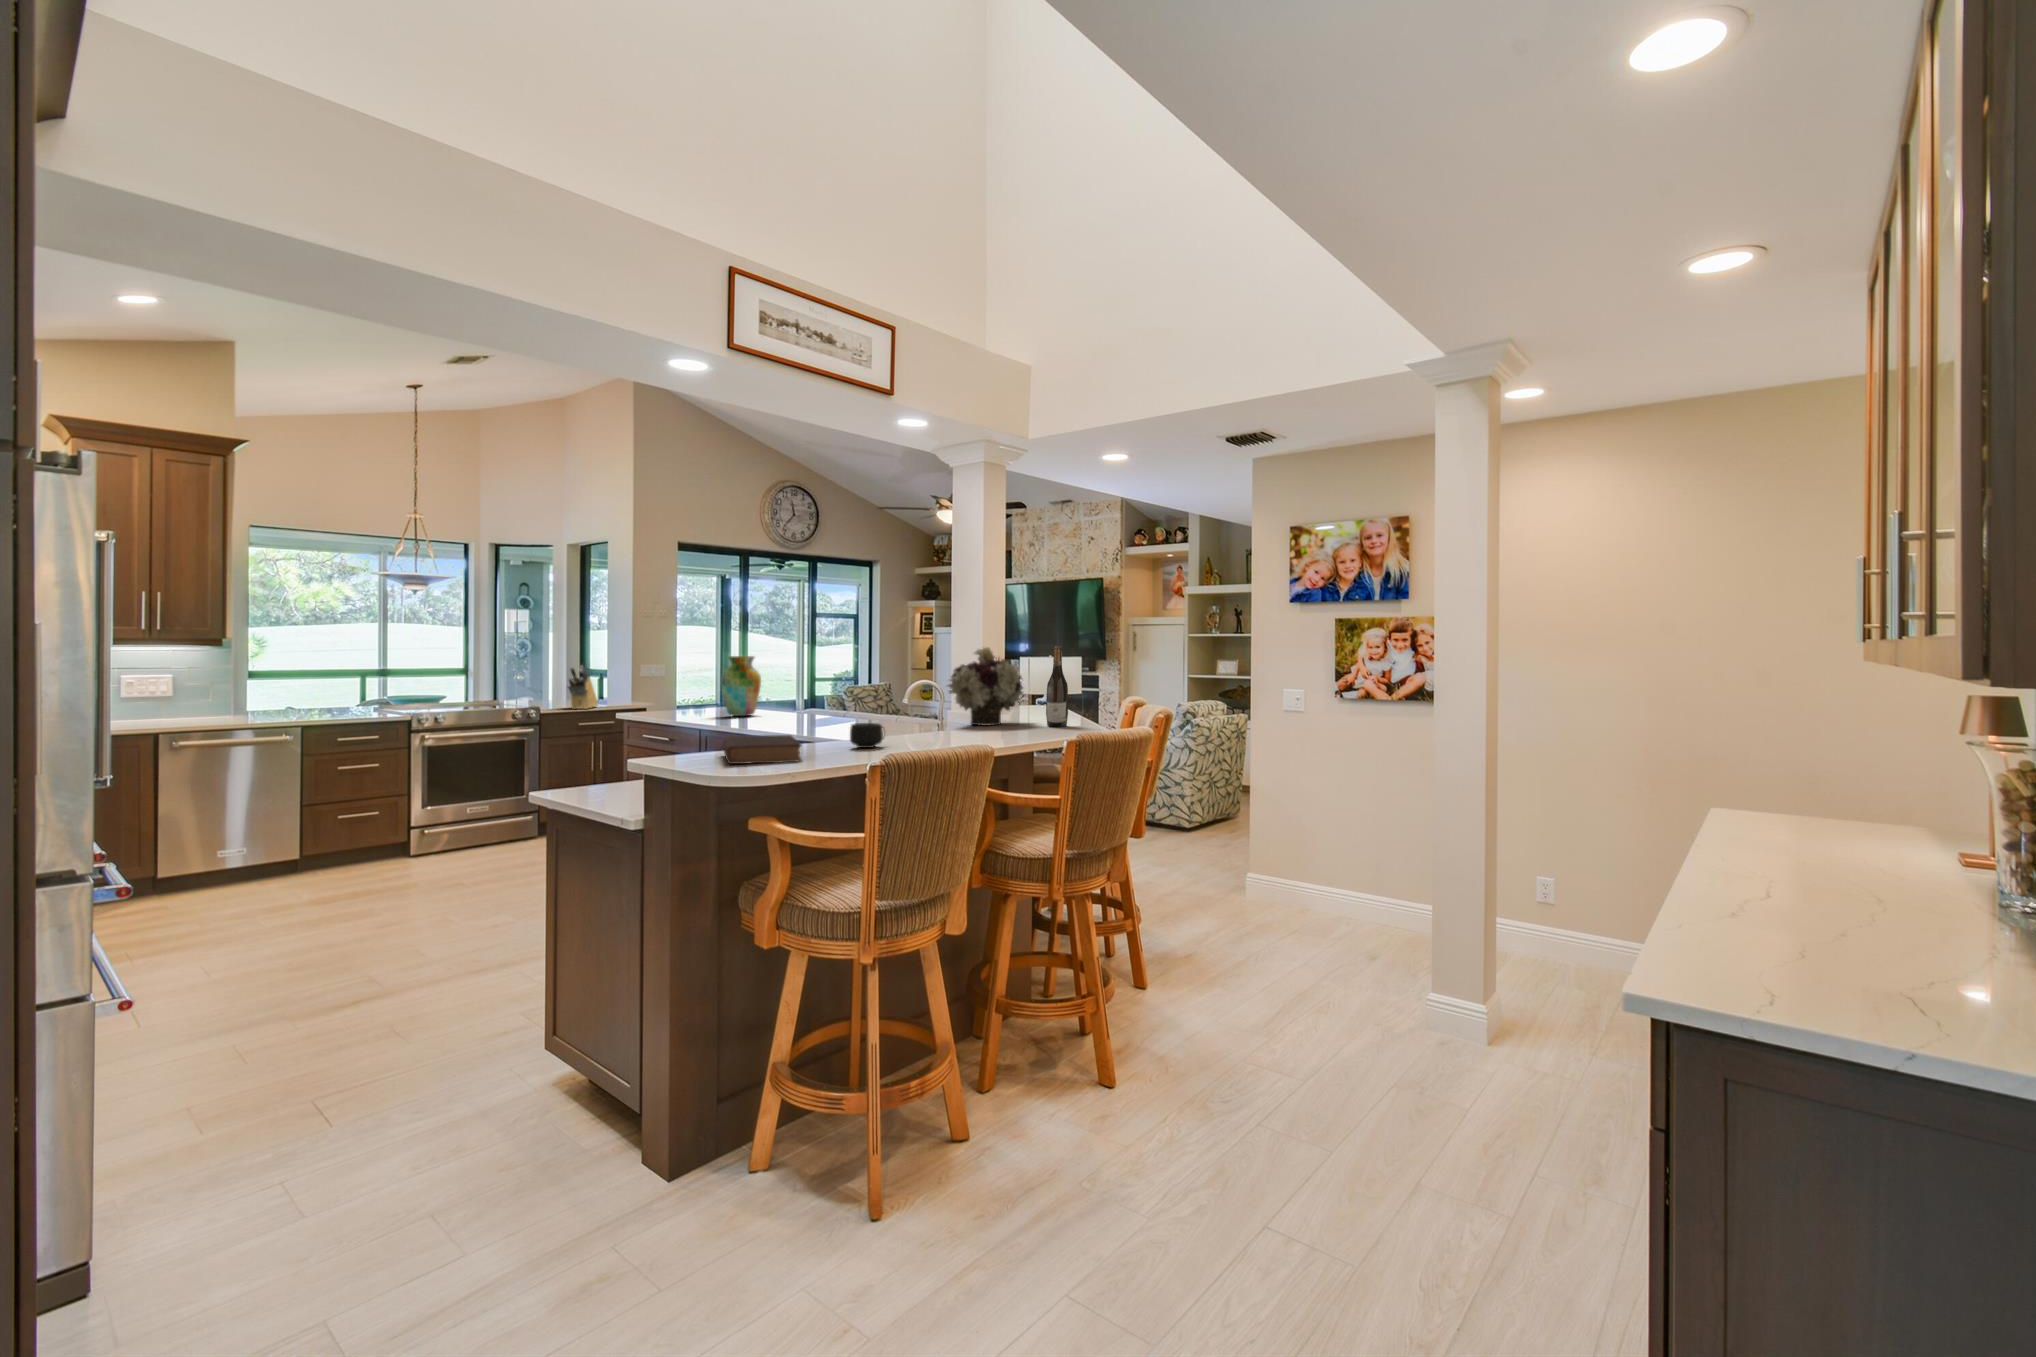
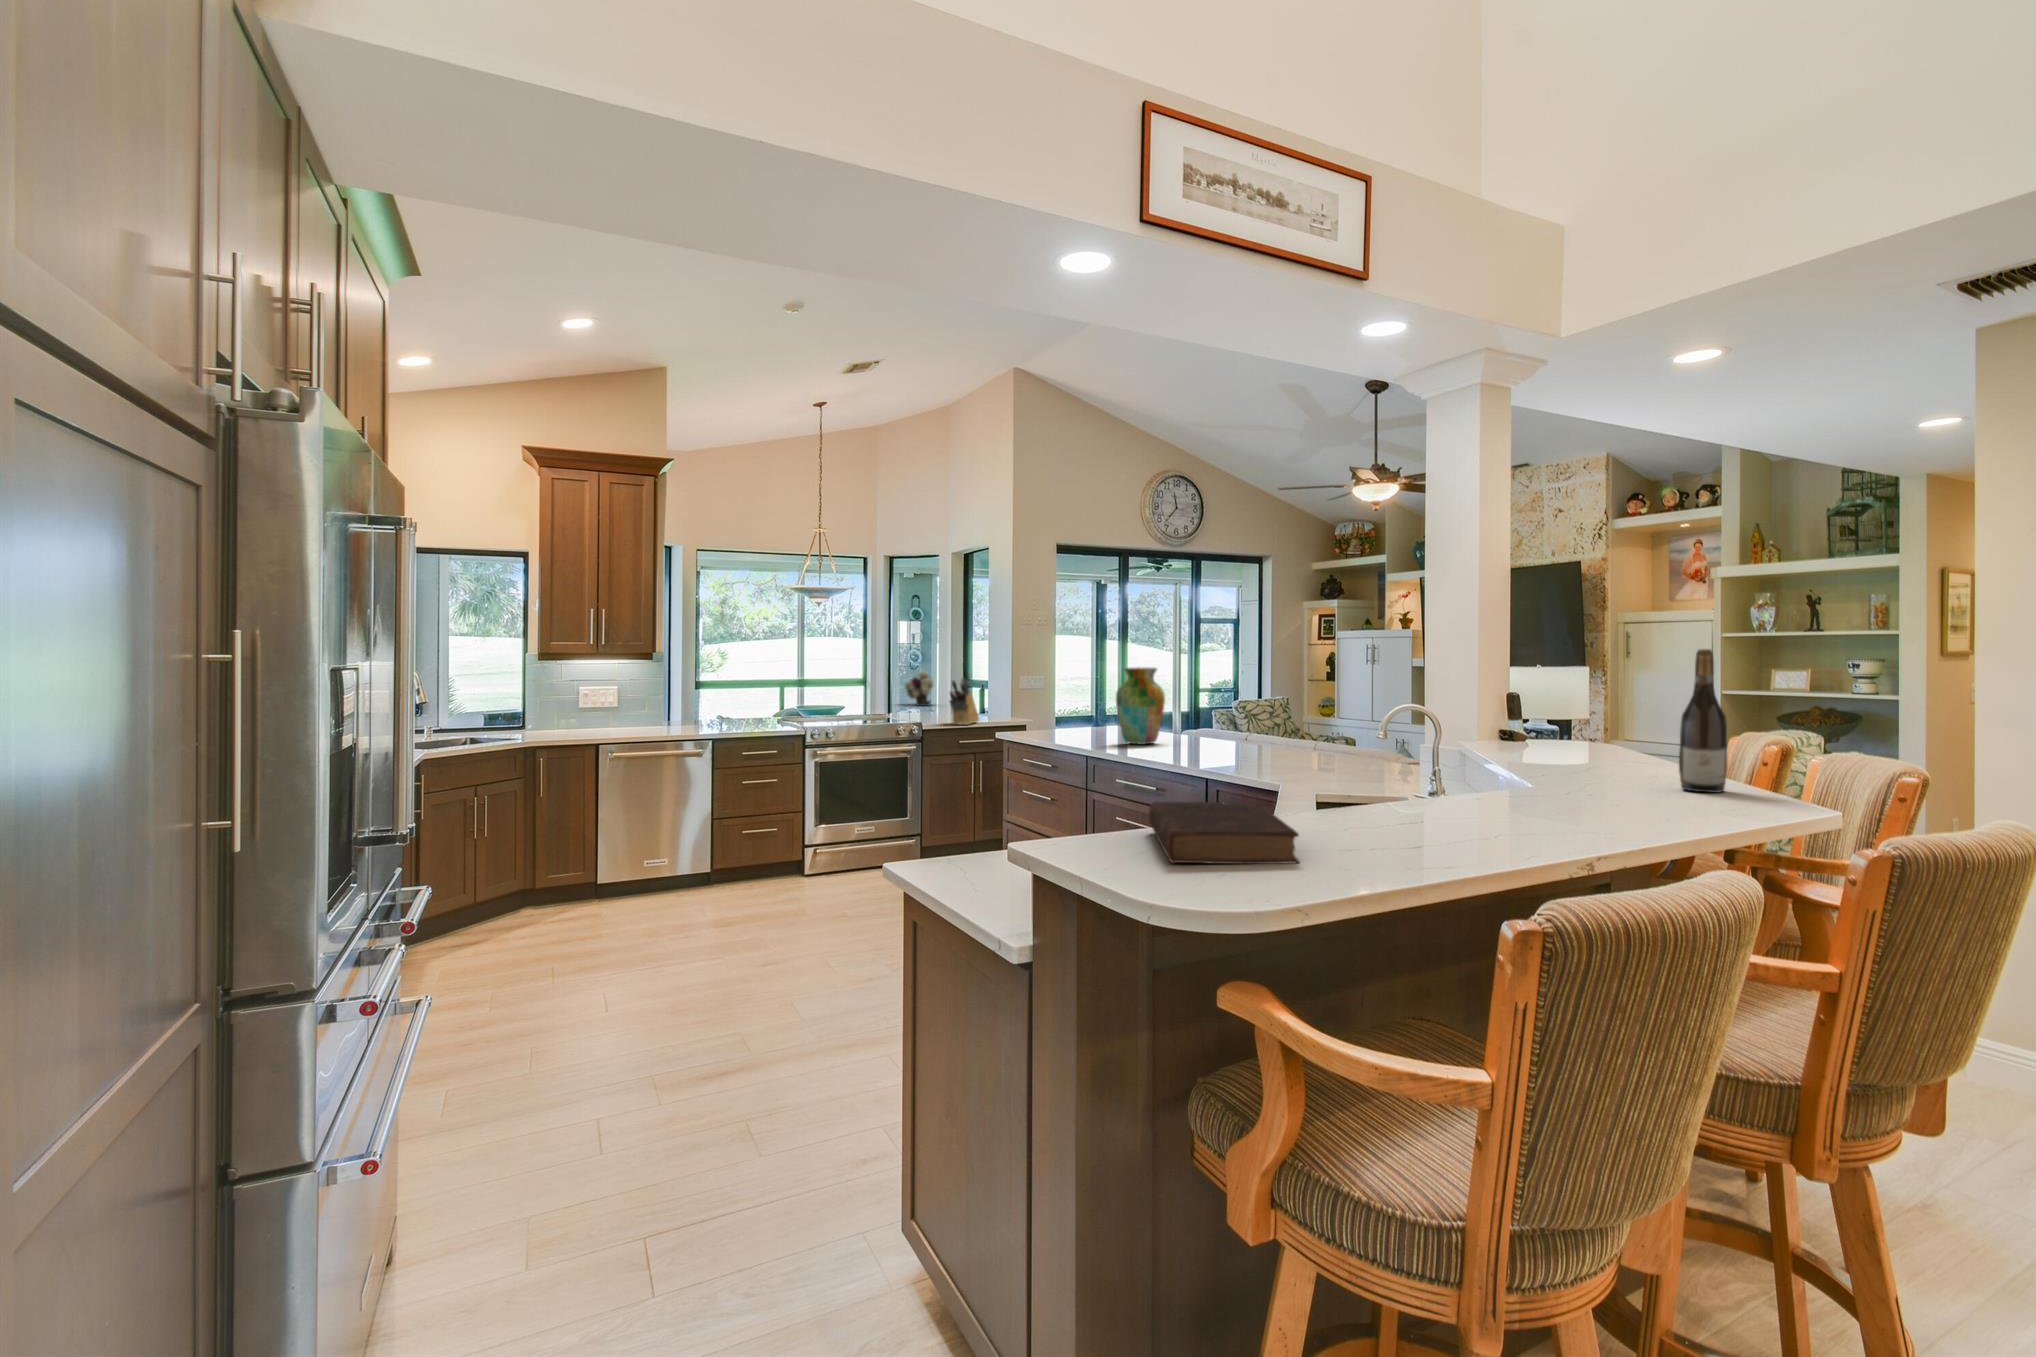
flower arrangement: present [946,647,1023,726] -> present [905,671,933,706]
mug: present [850,723,883,748] -> none [1359,785,1420,831]

